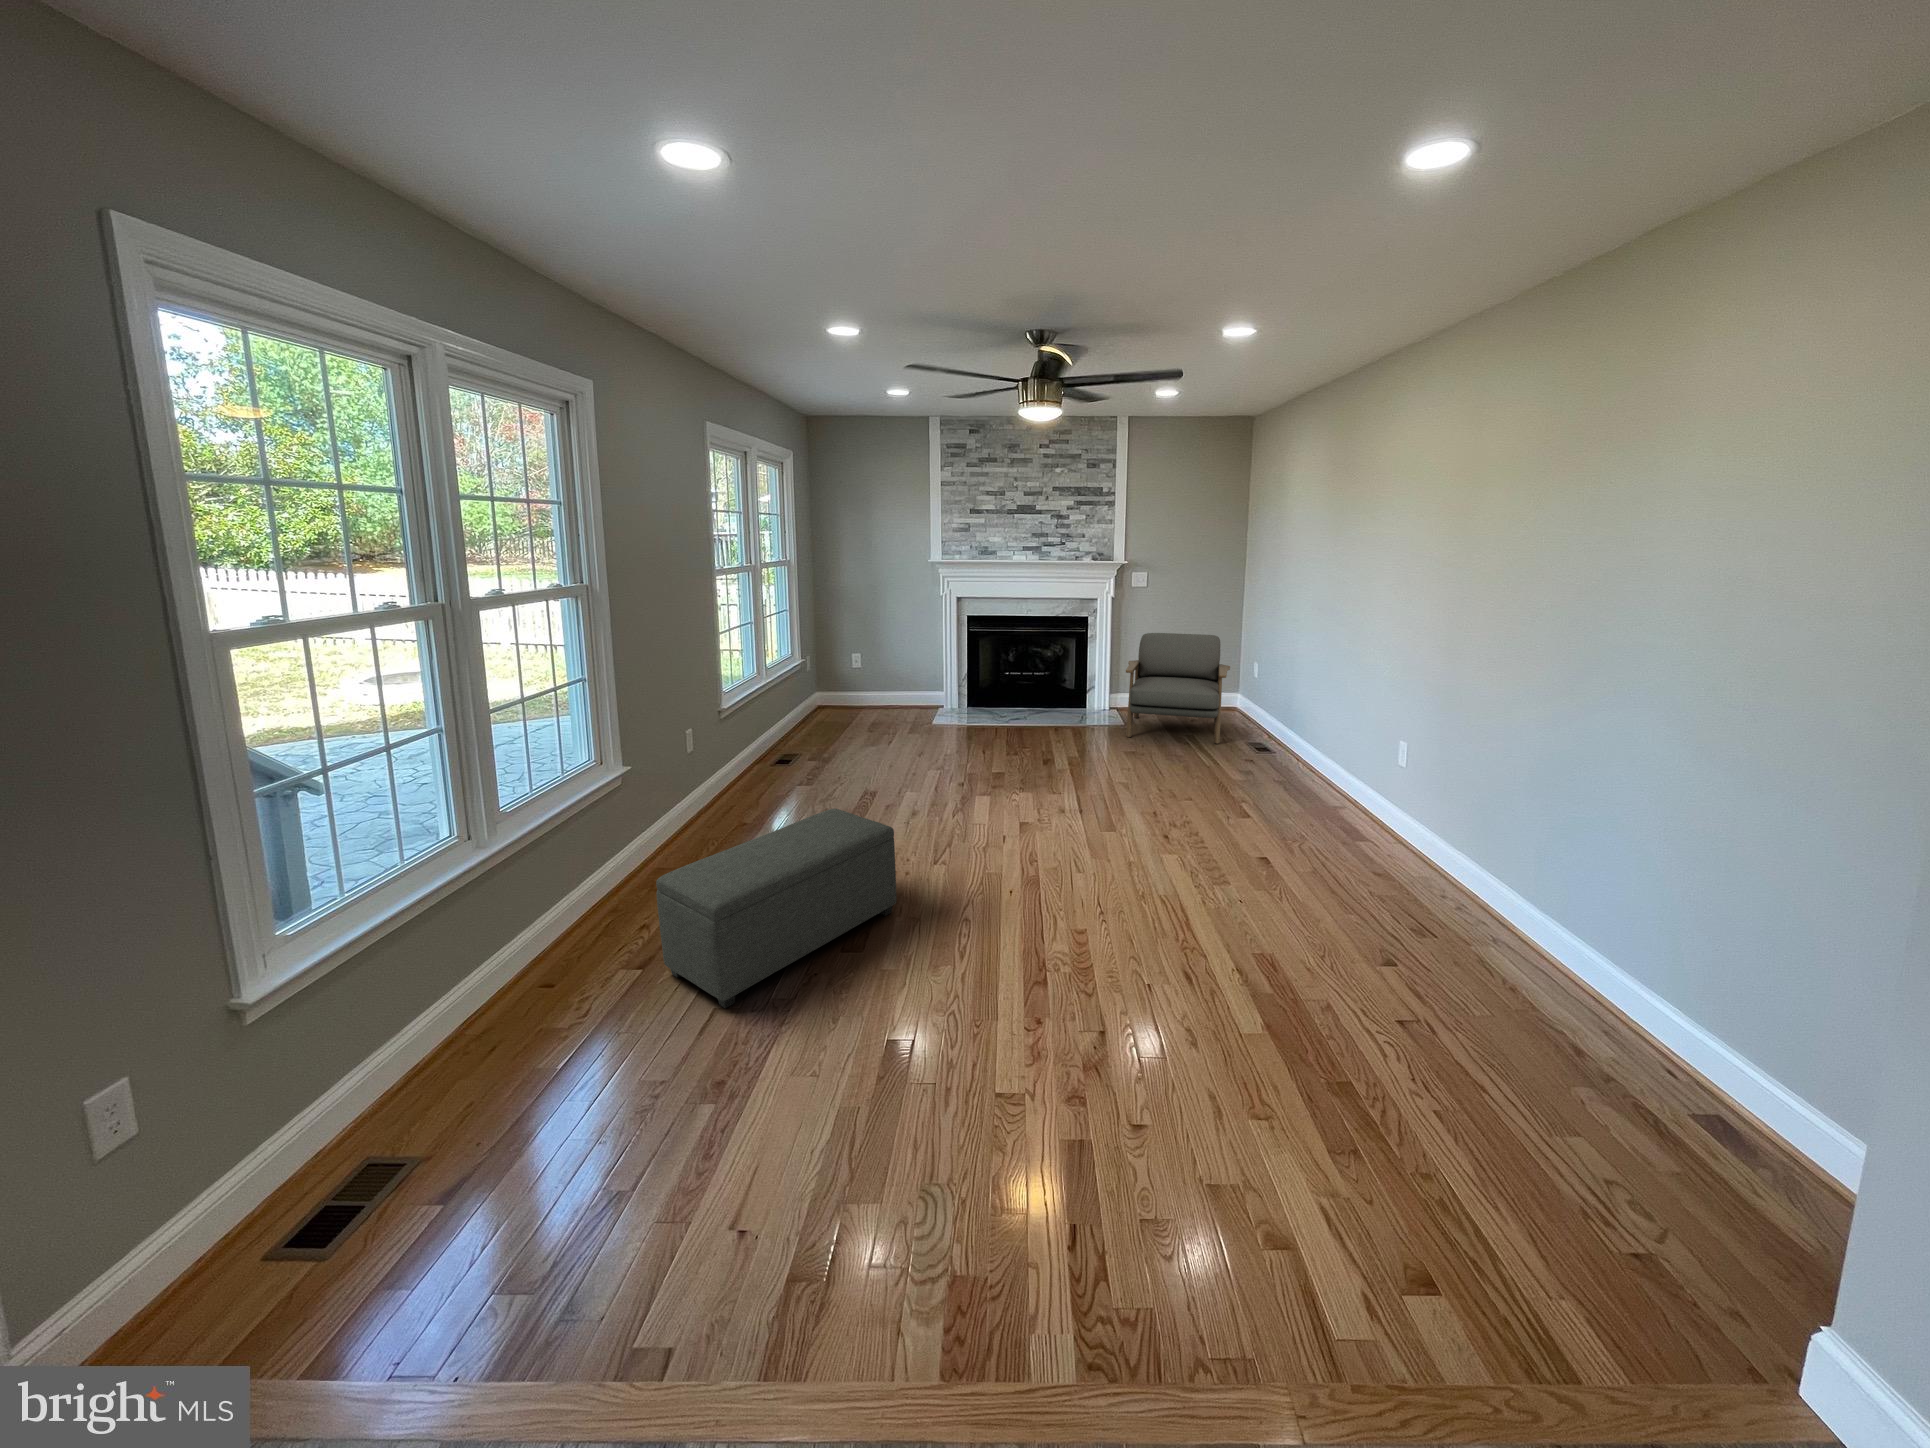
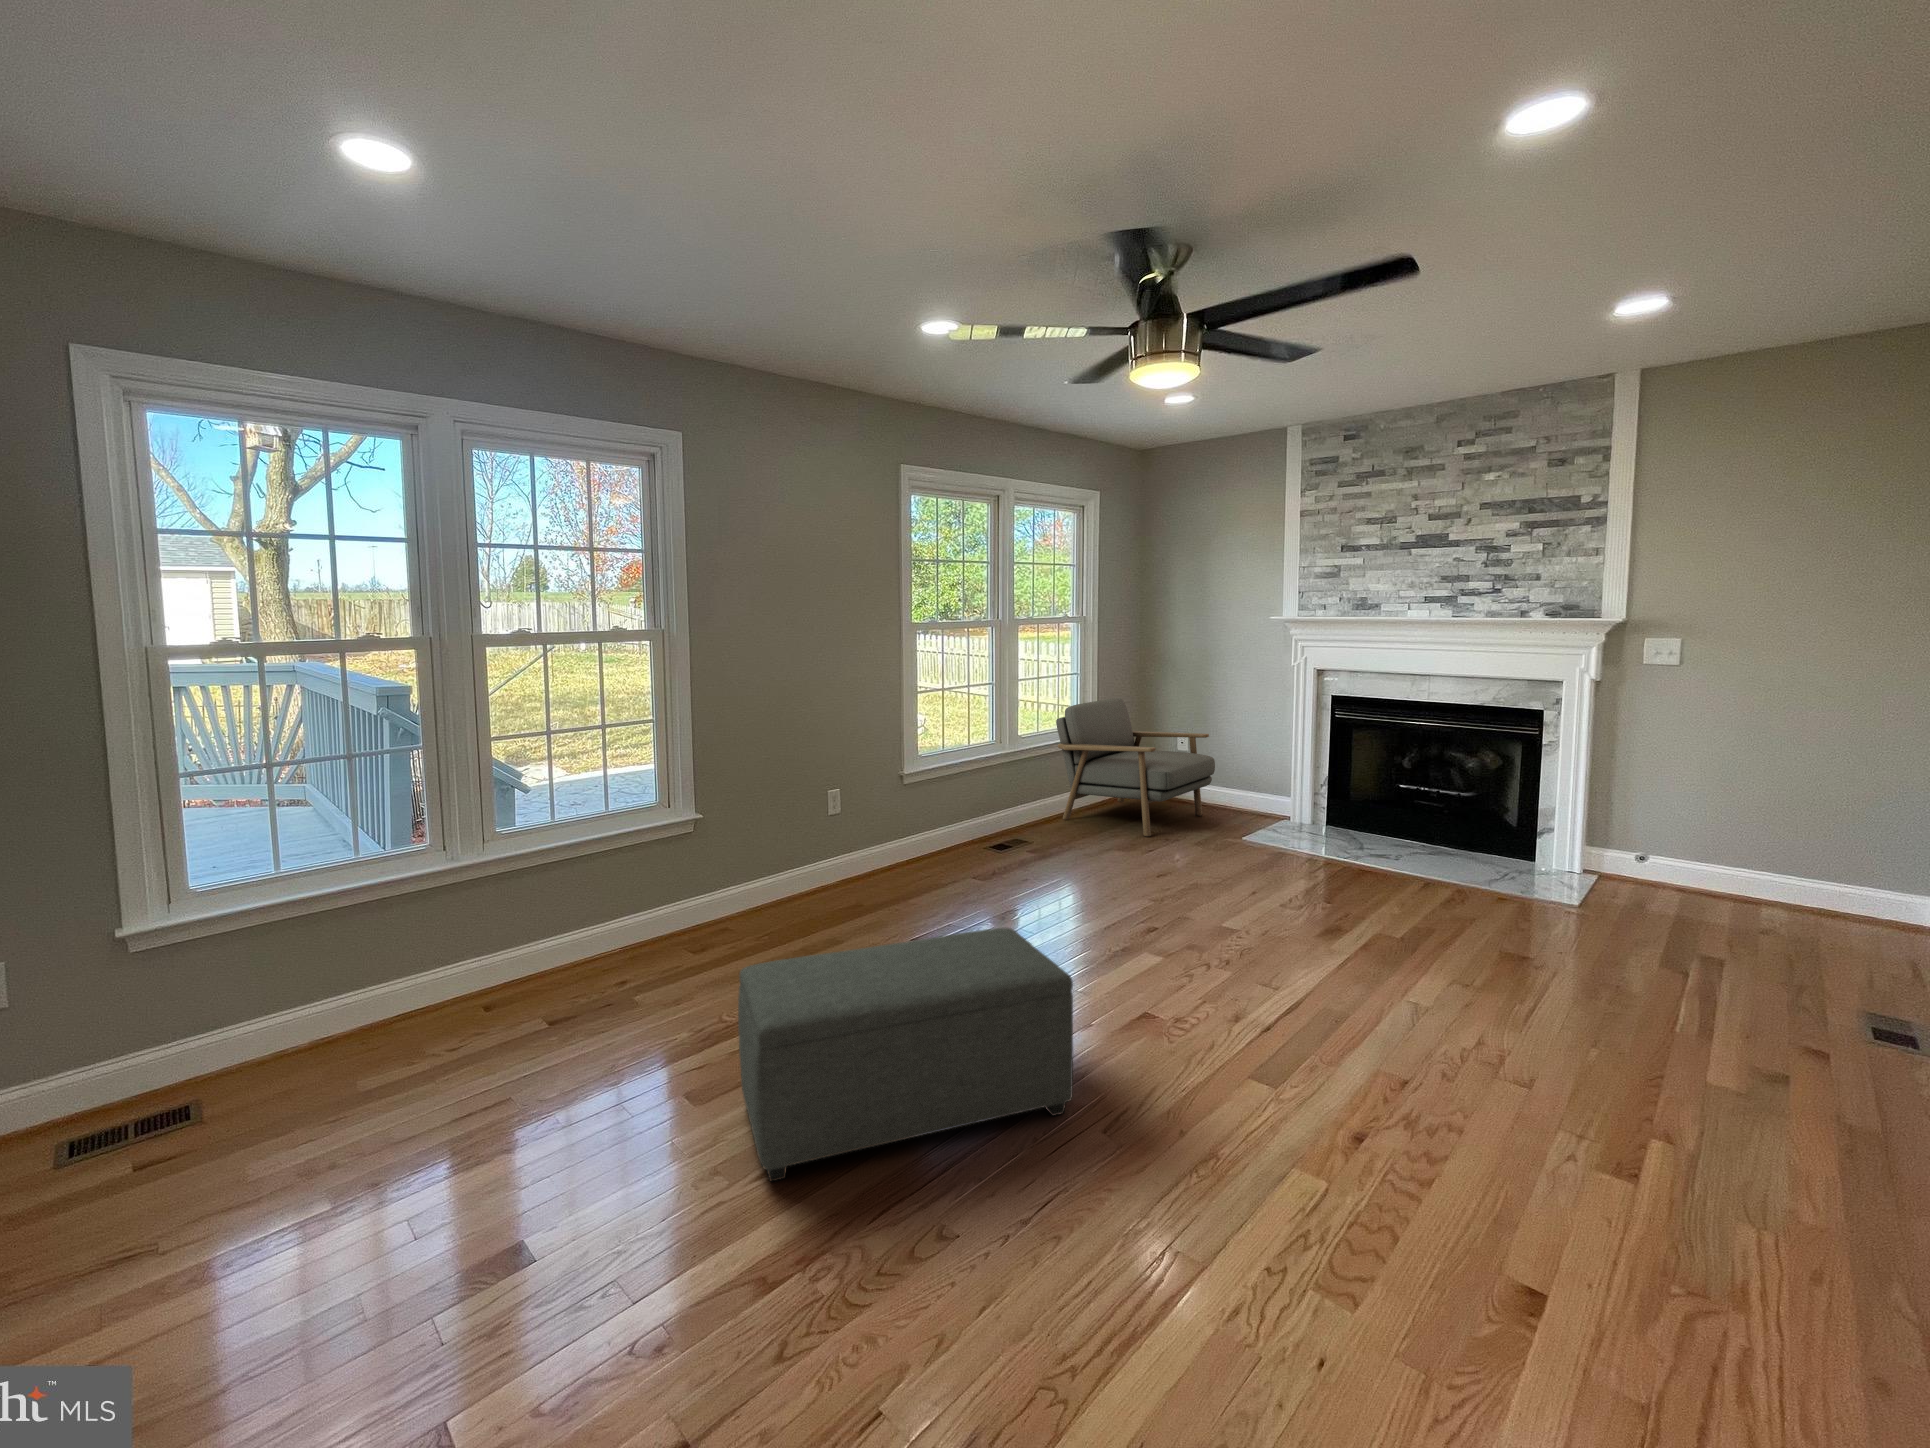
armchair: present [1126,633,1230,744] -> present [1056,698,1215,836]

